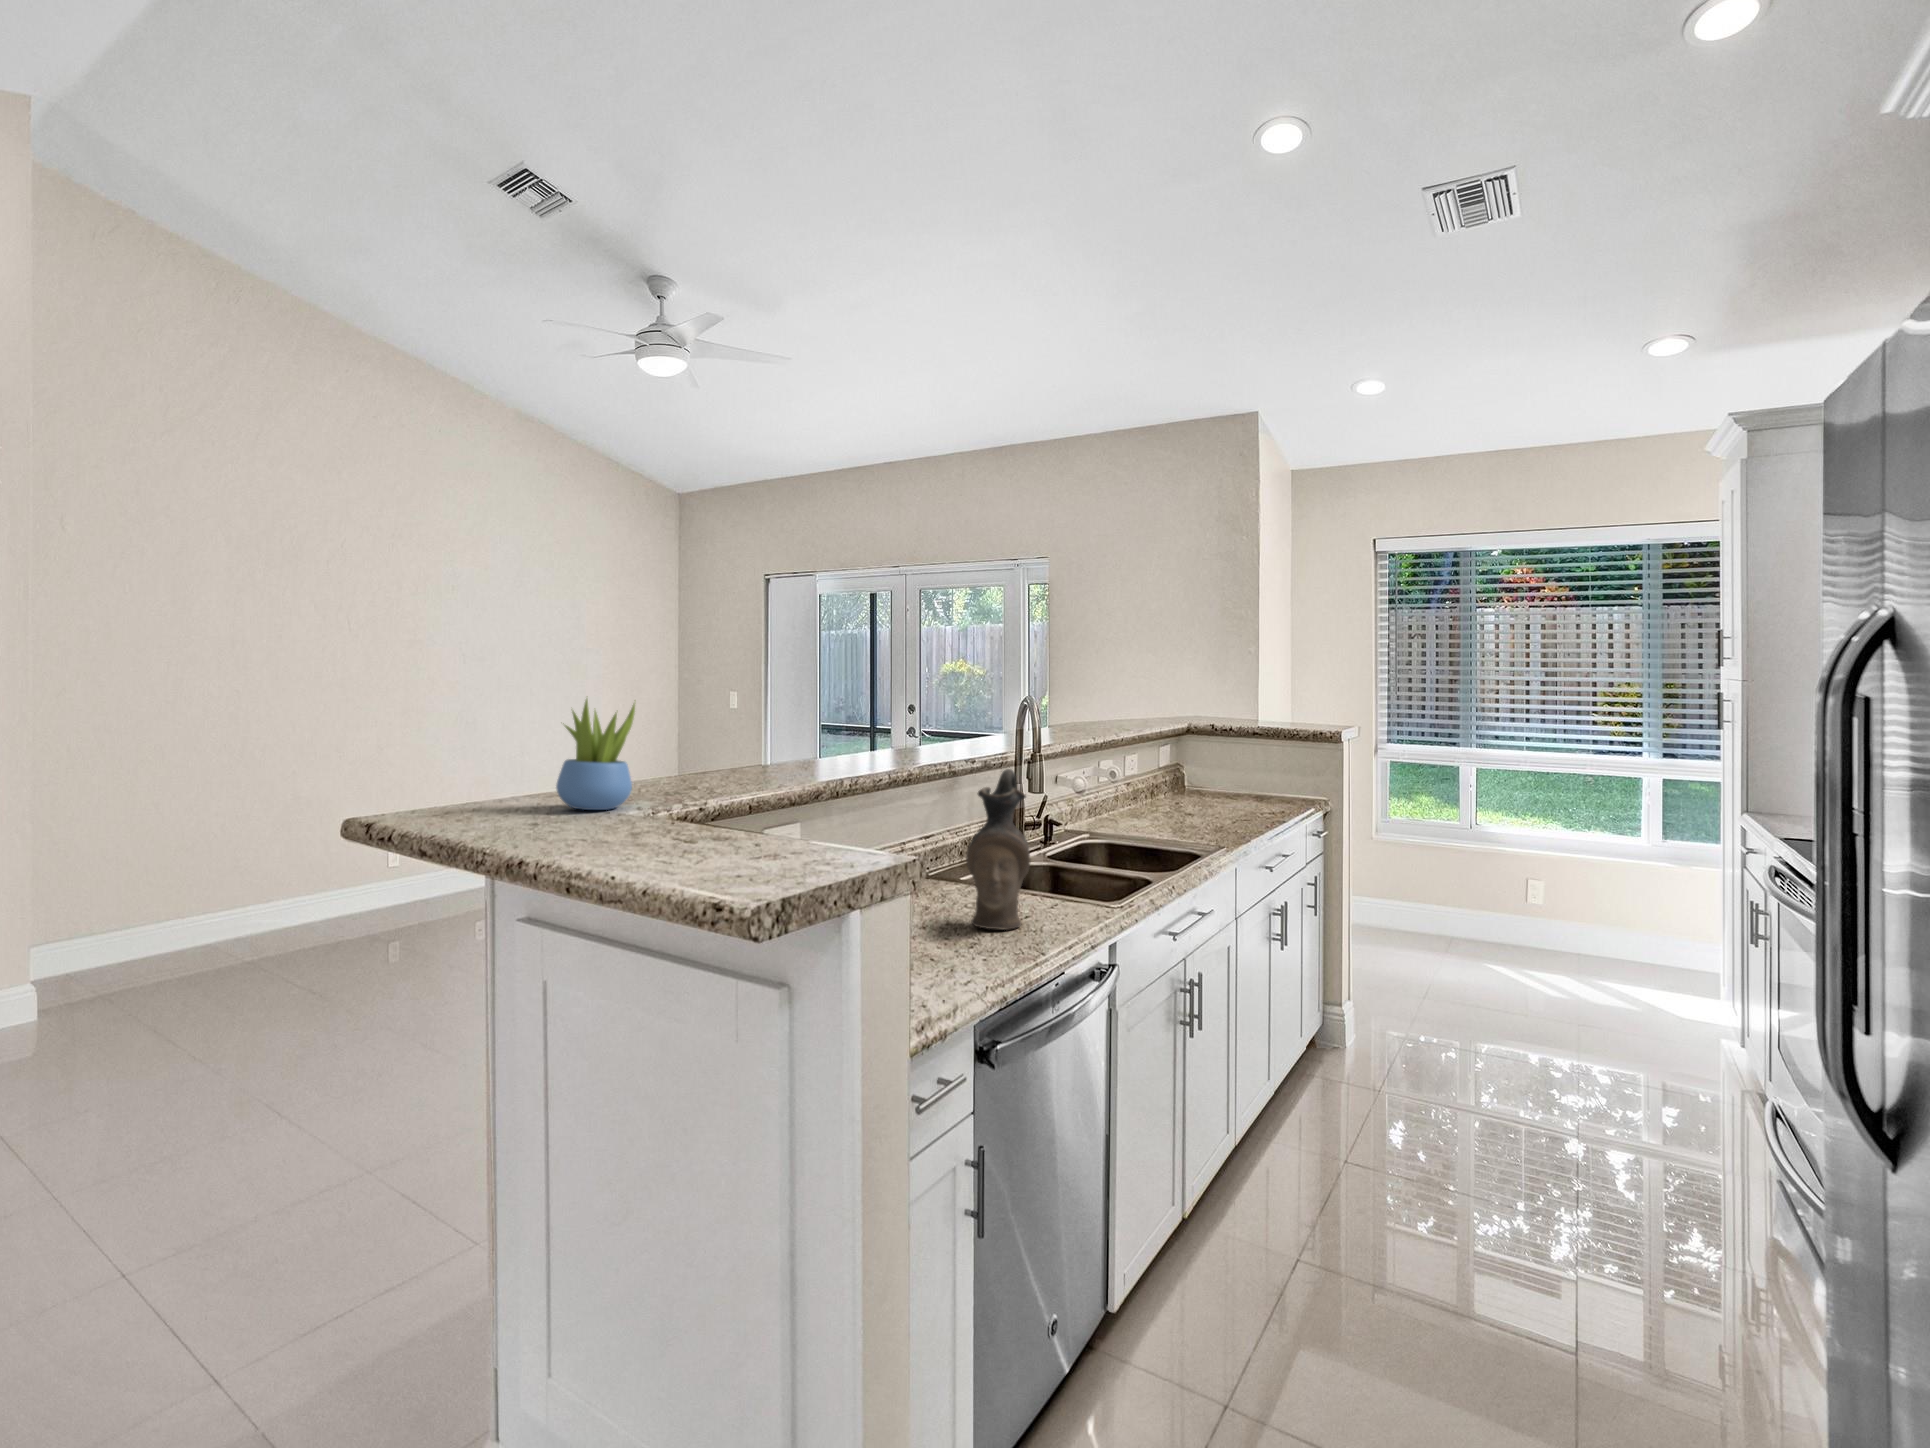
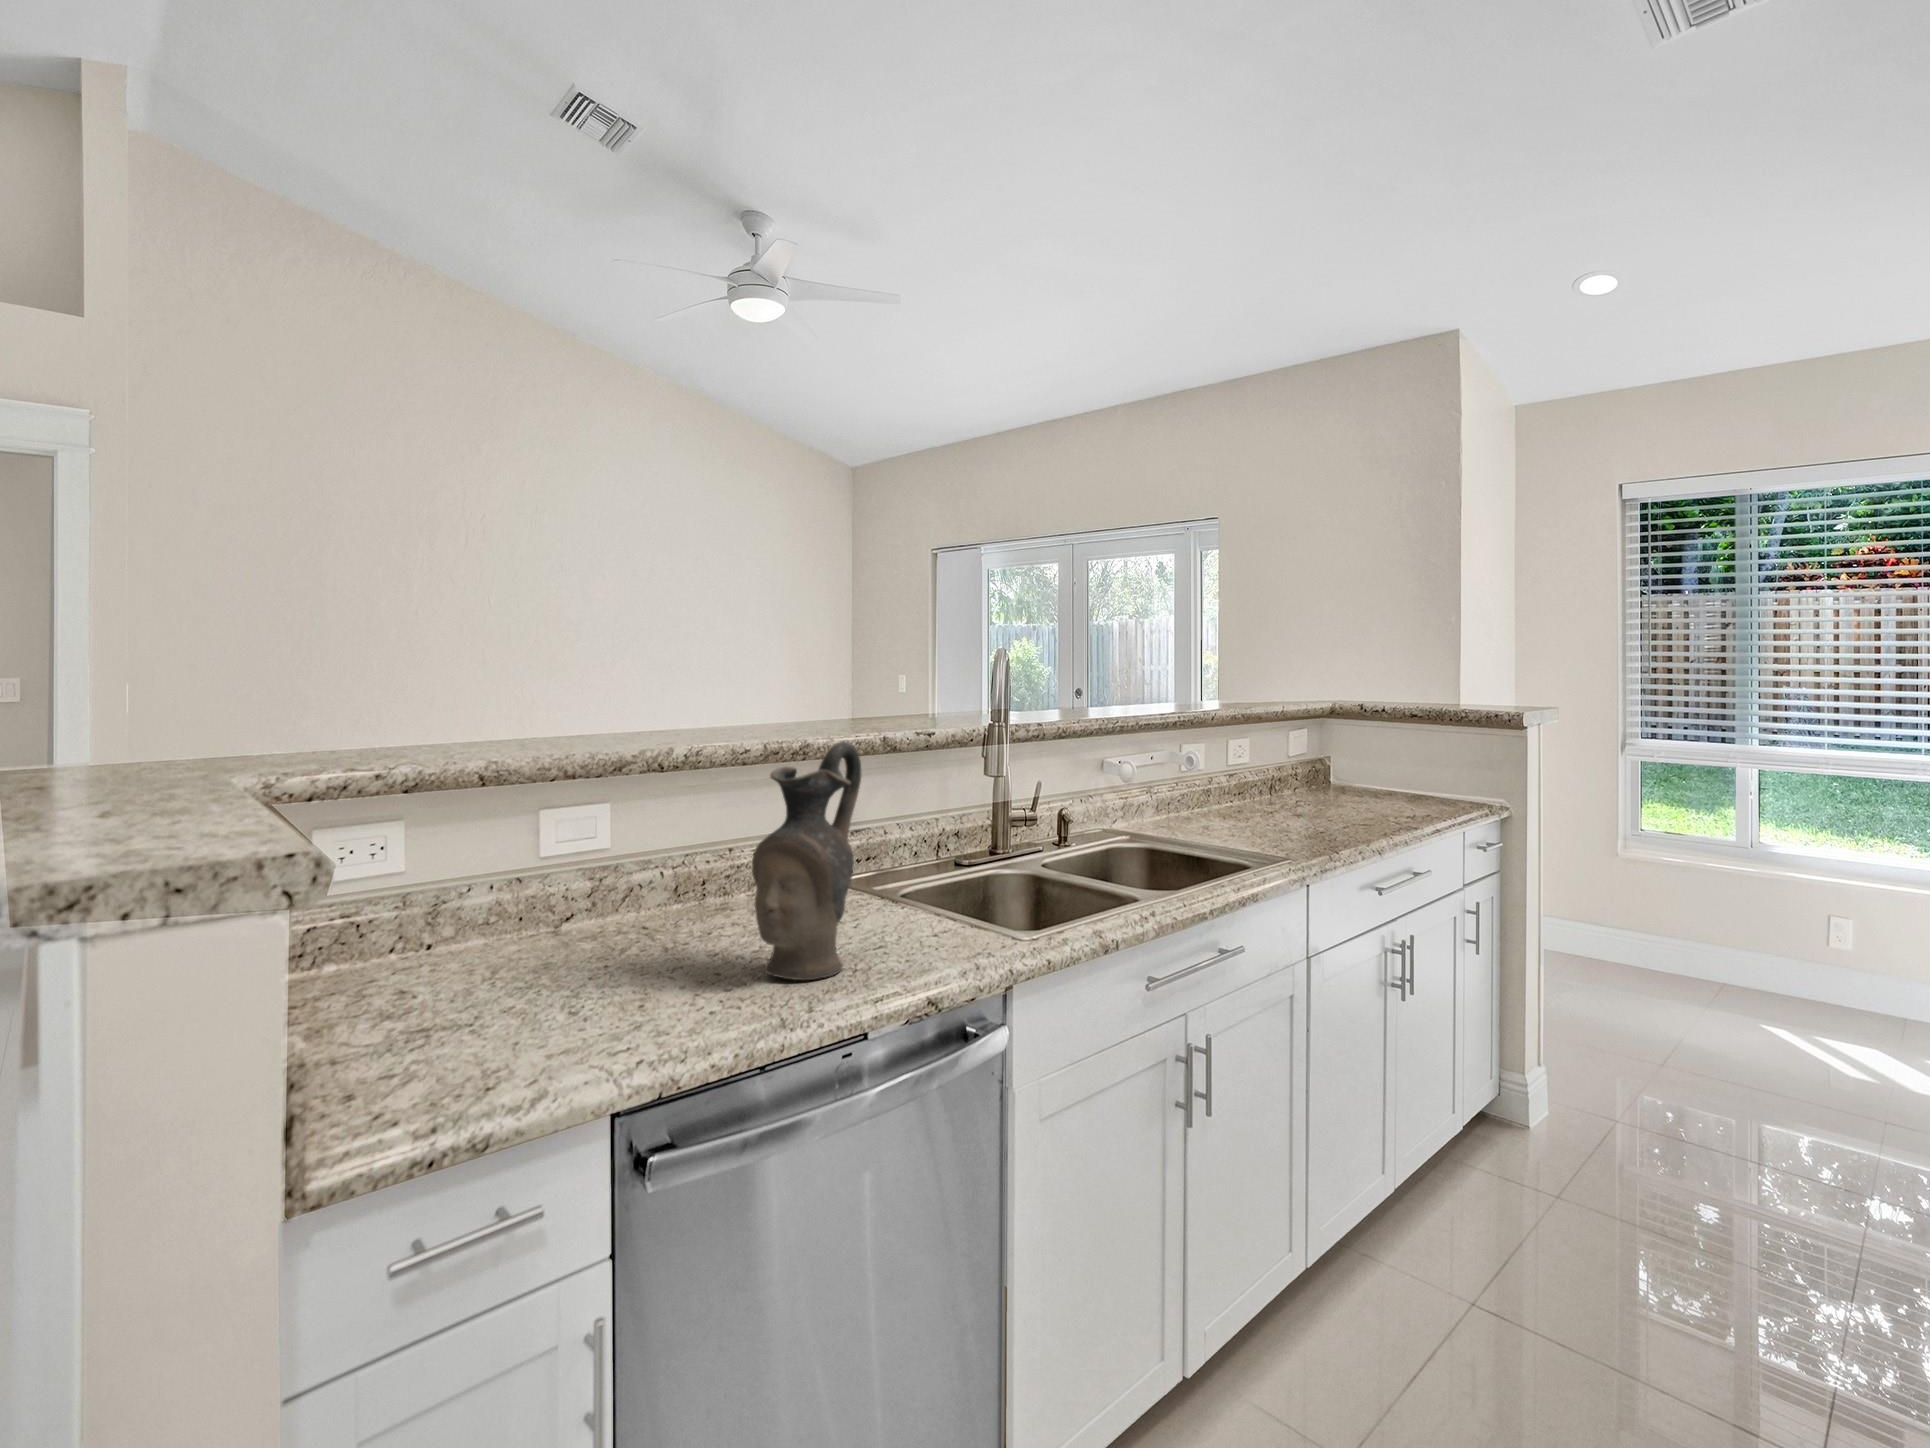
succulent plant: present [556,699,635,810] -> none [157,623,288,784]

